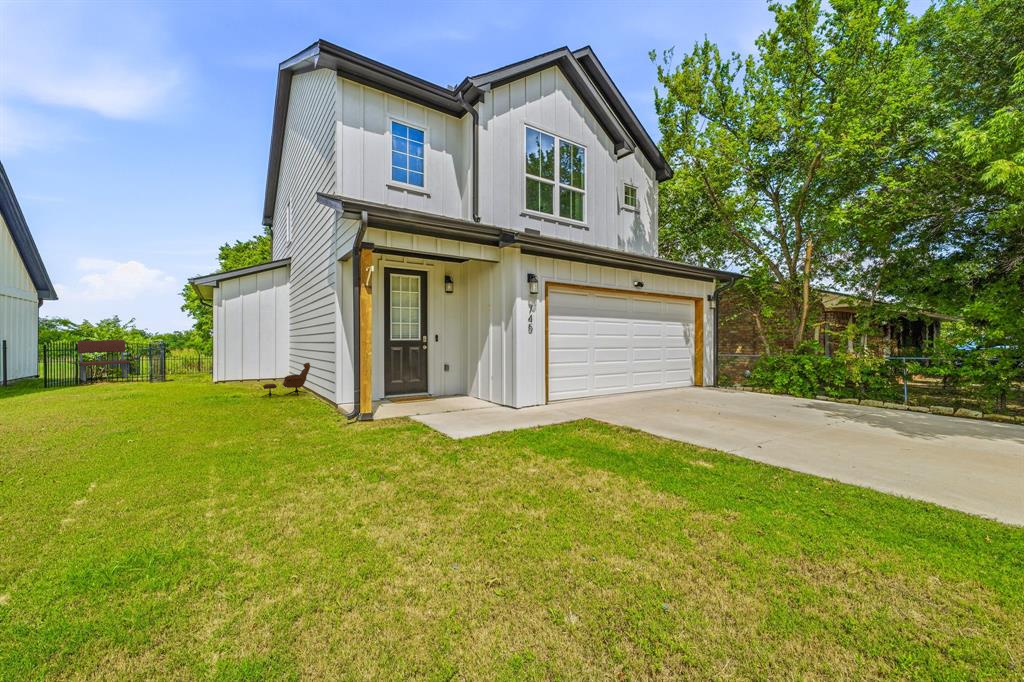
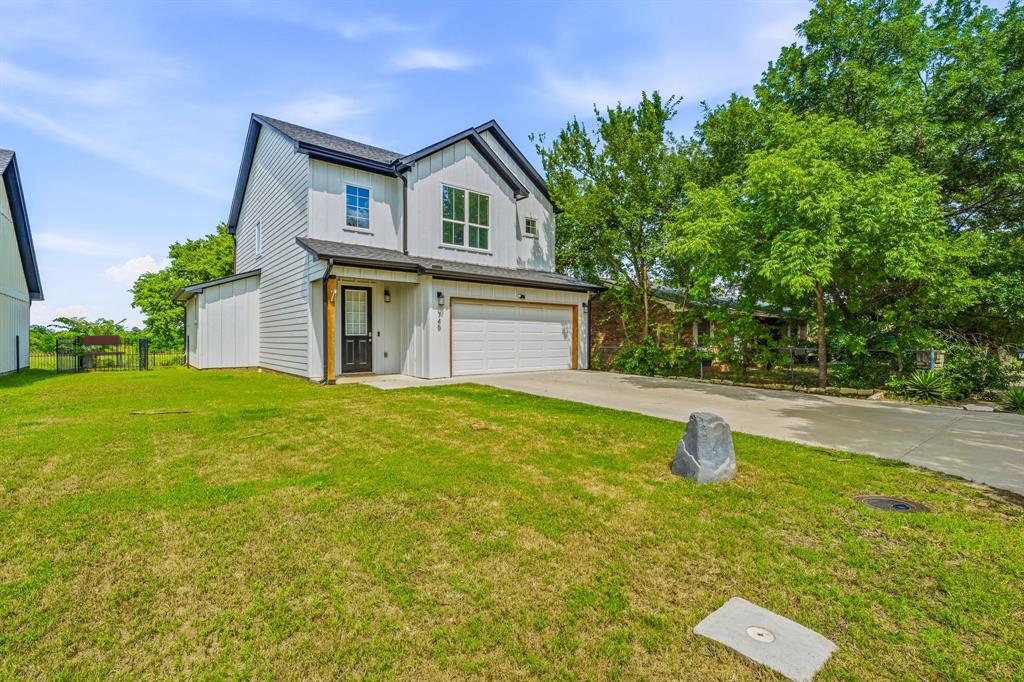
lounge chair: present [262,363,310,397] -> none [249,351,285,376]

